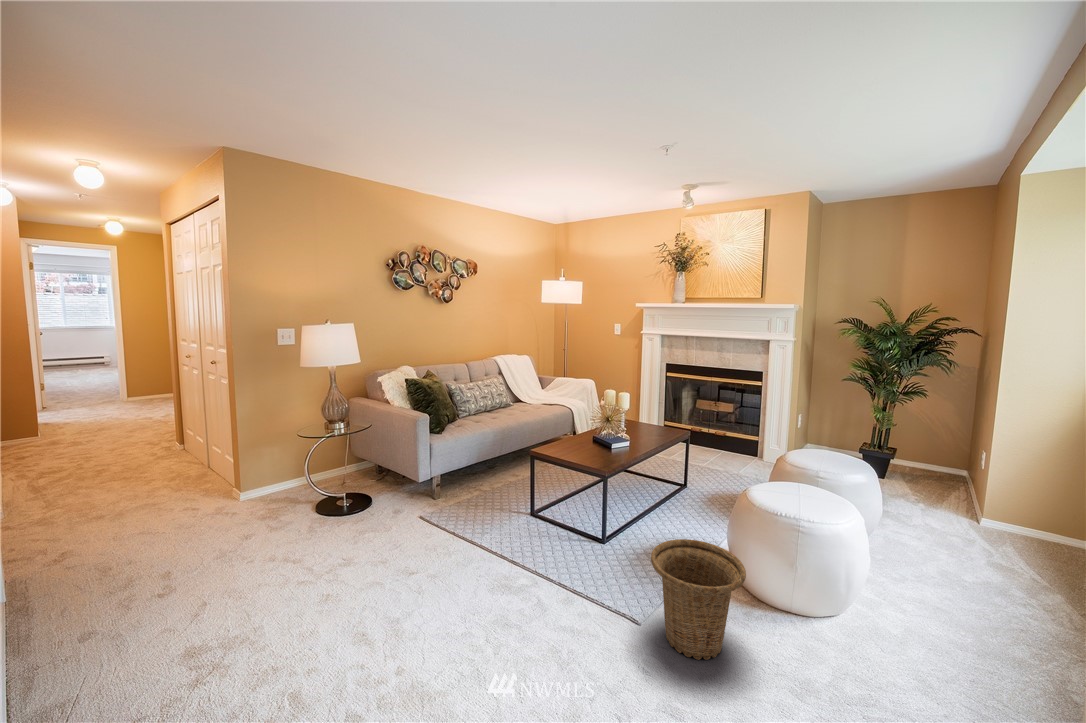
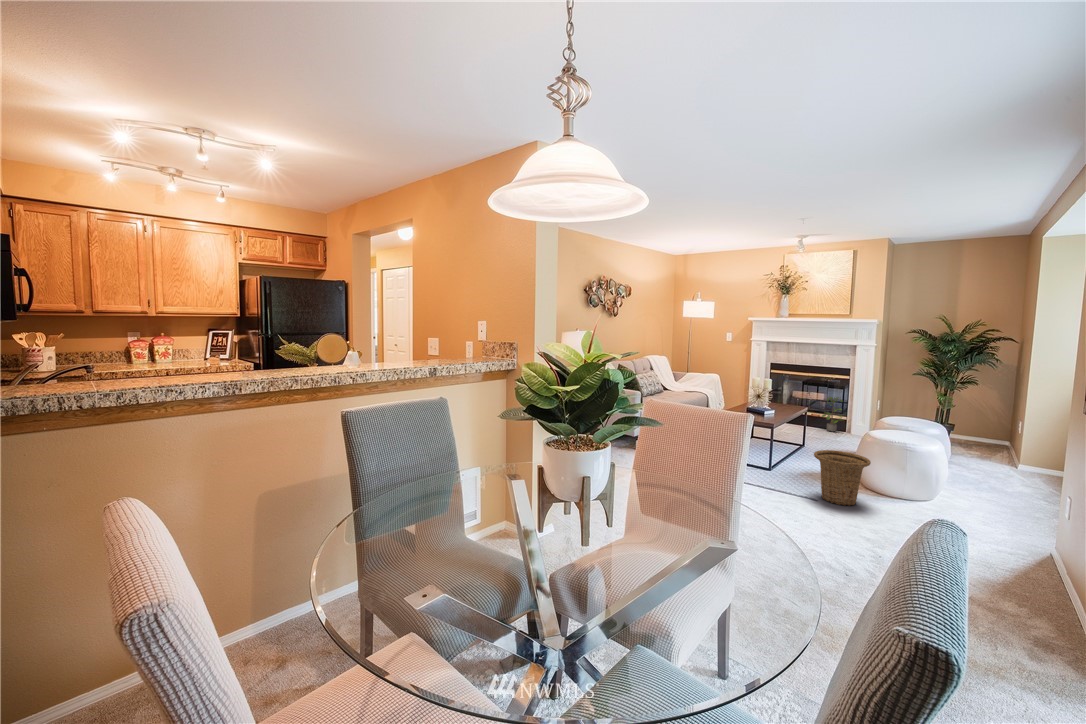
potted plant: none [727,409,755,458] -> present [822,397,843,431]

